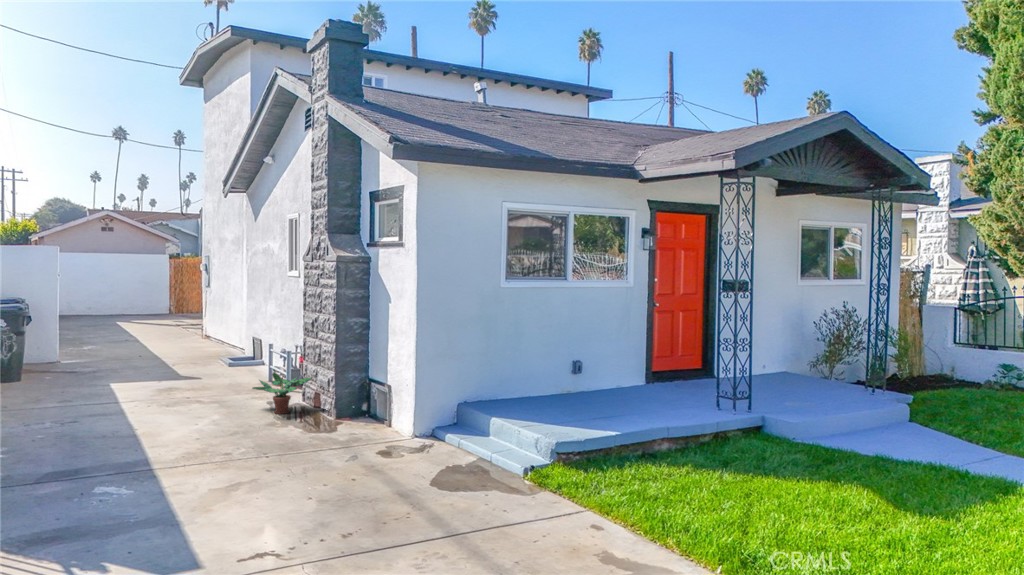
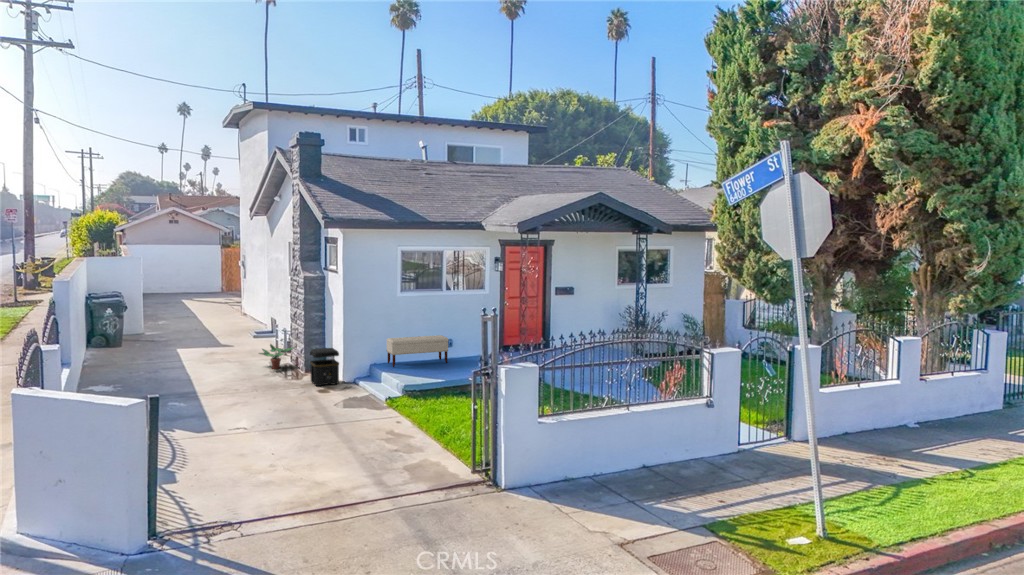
bench: none [485,354,588,409] -> present [387,335,449,367]
toolbox: none [354,376,408,444] -> present [310,348,339,386]

